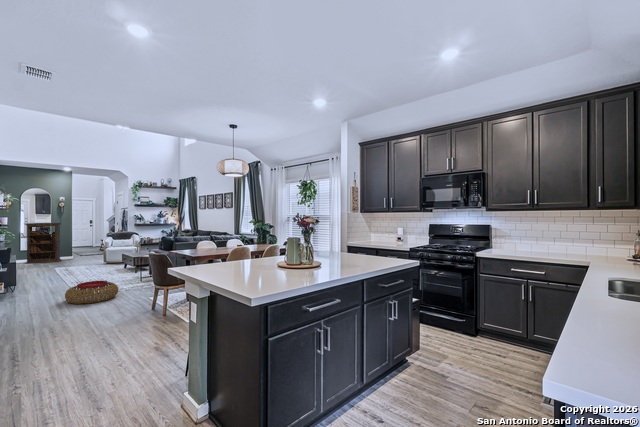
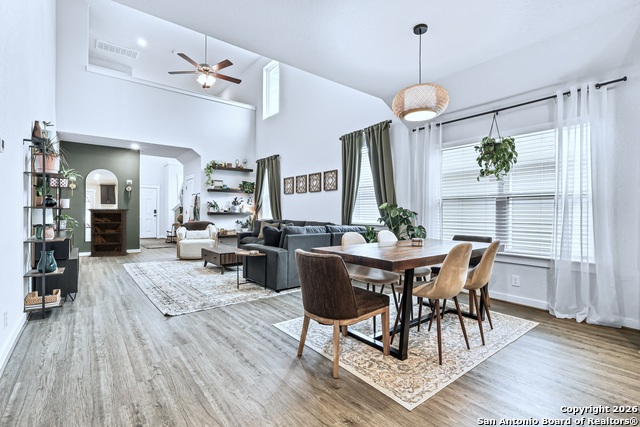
pouf: present [65,281,118,304] -> none [146,292,225,334]

